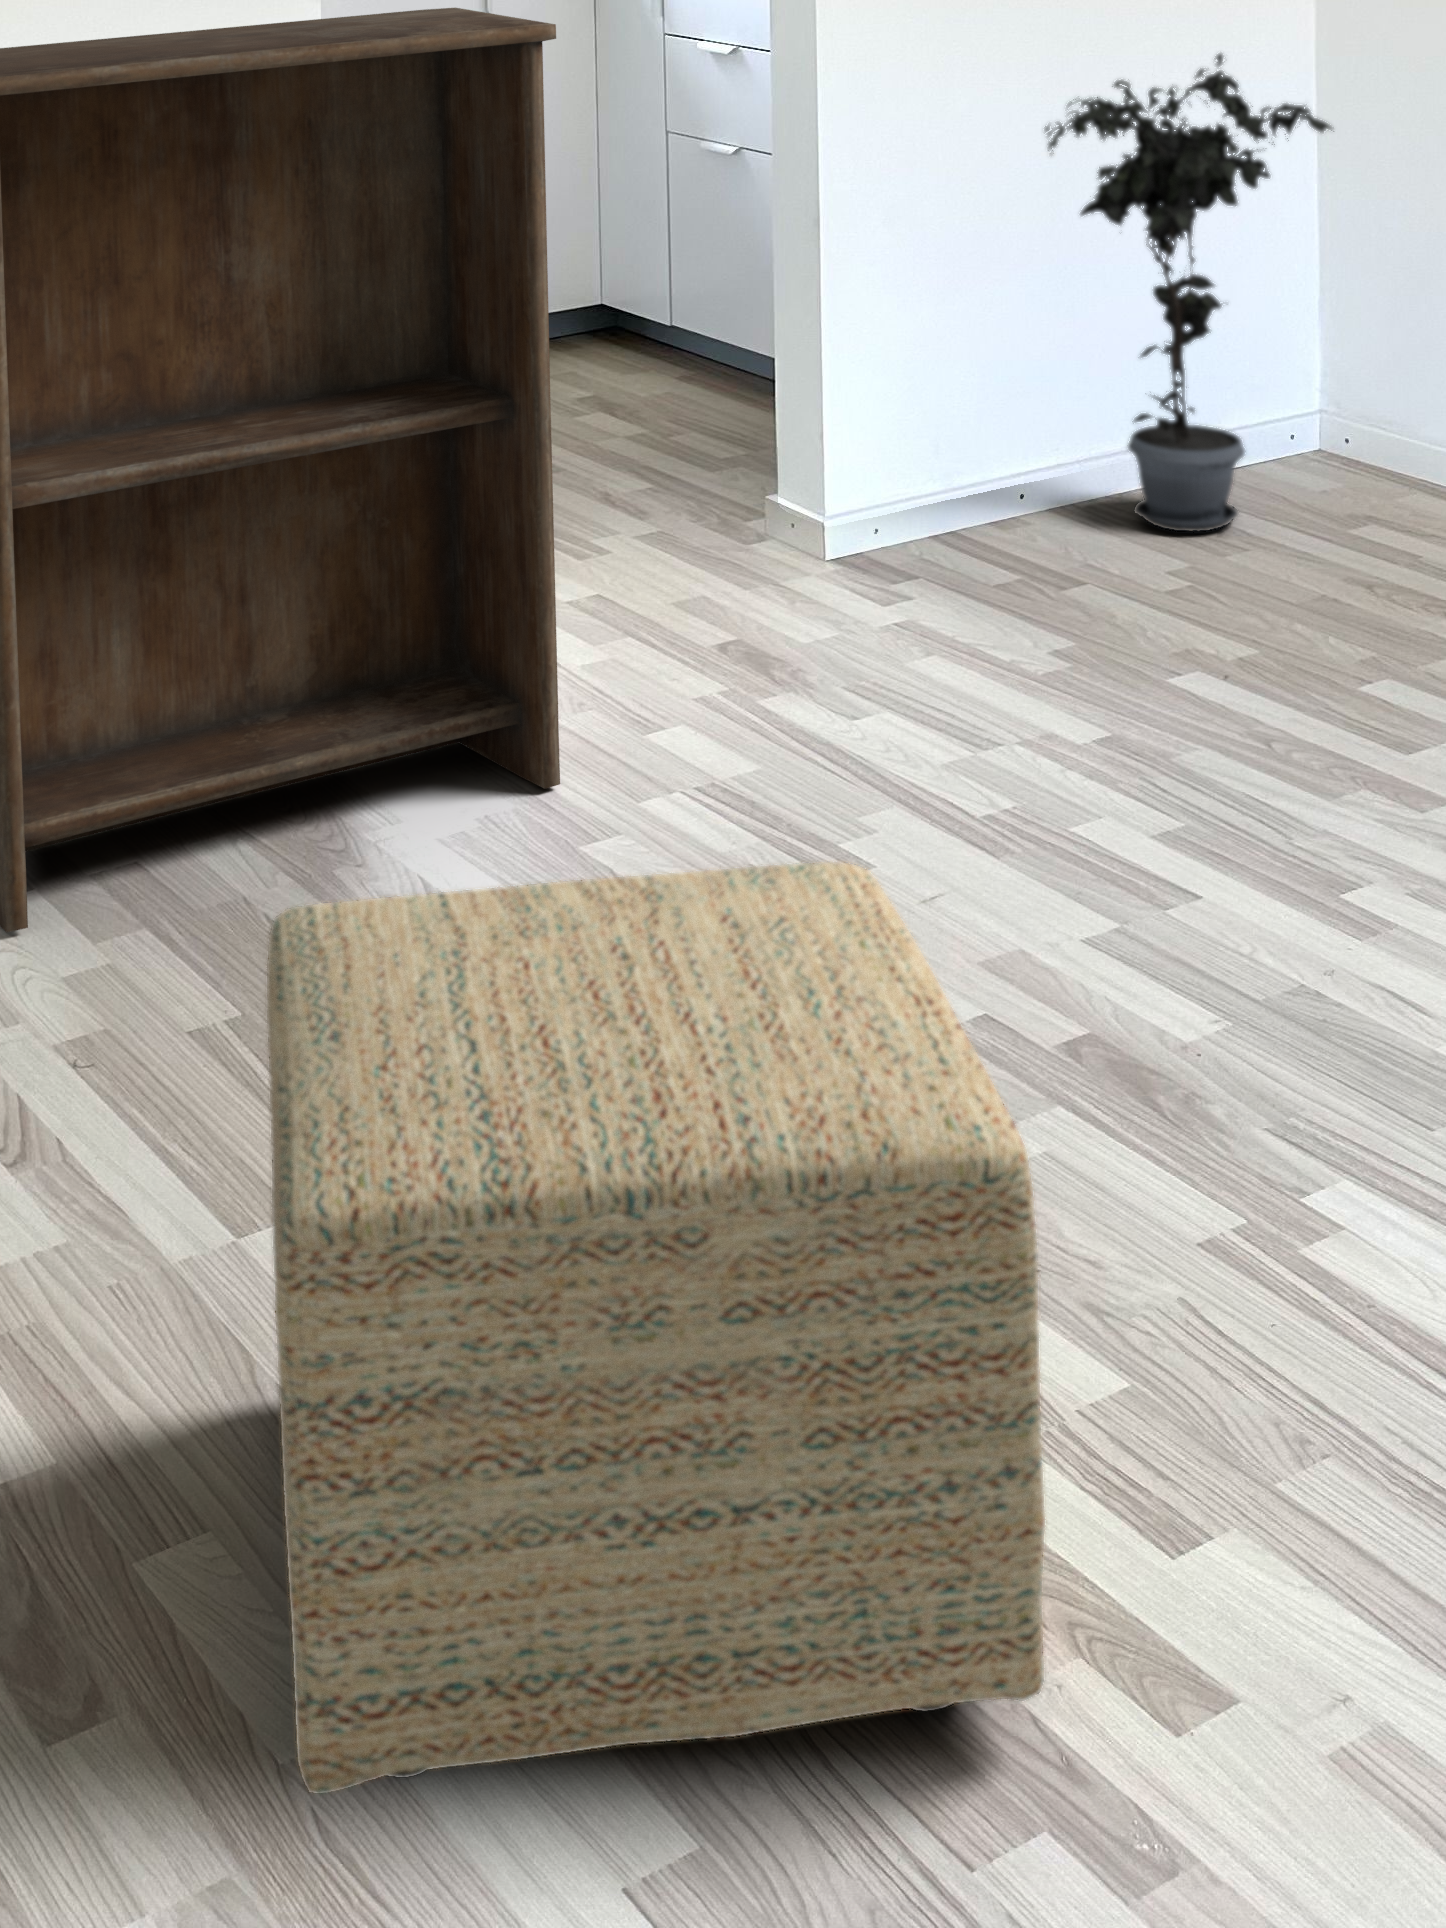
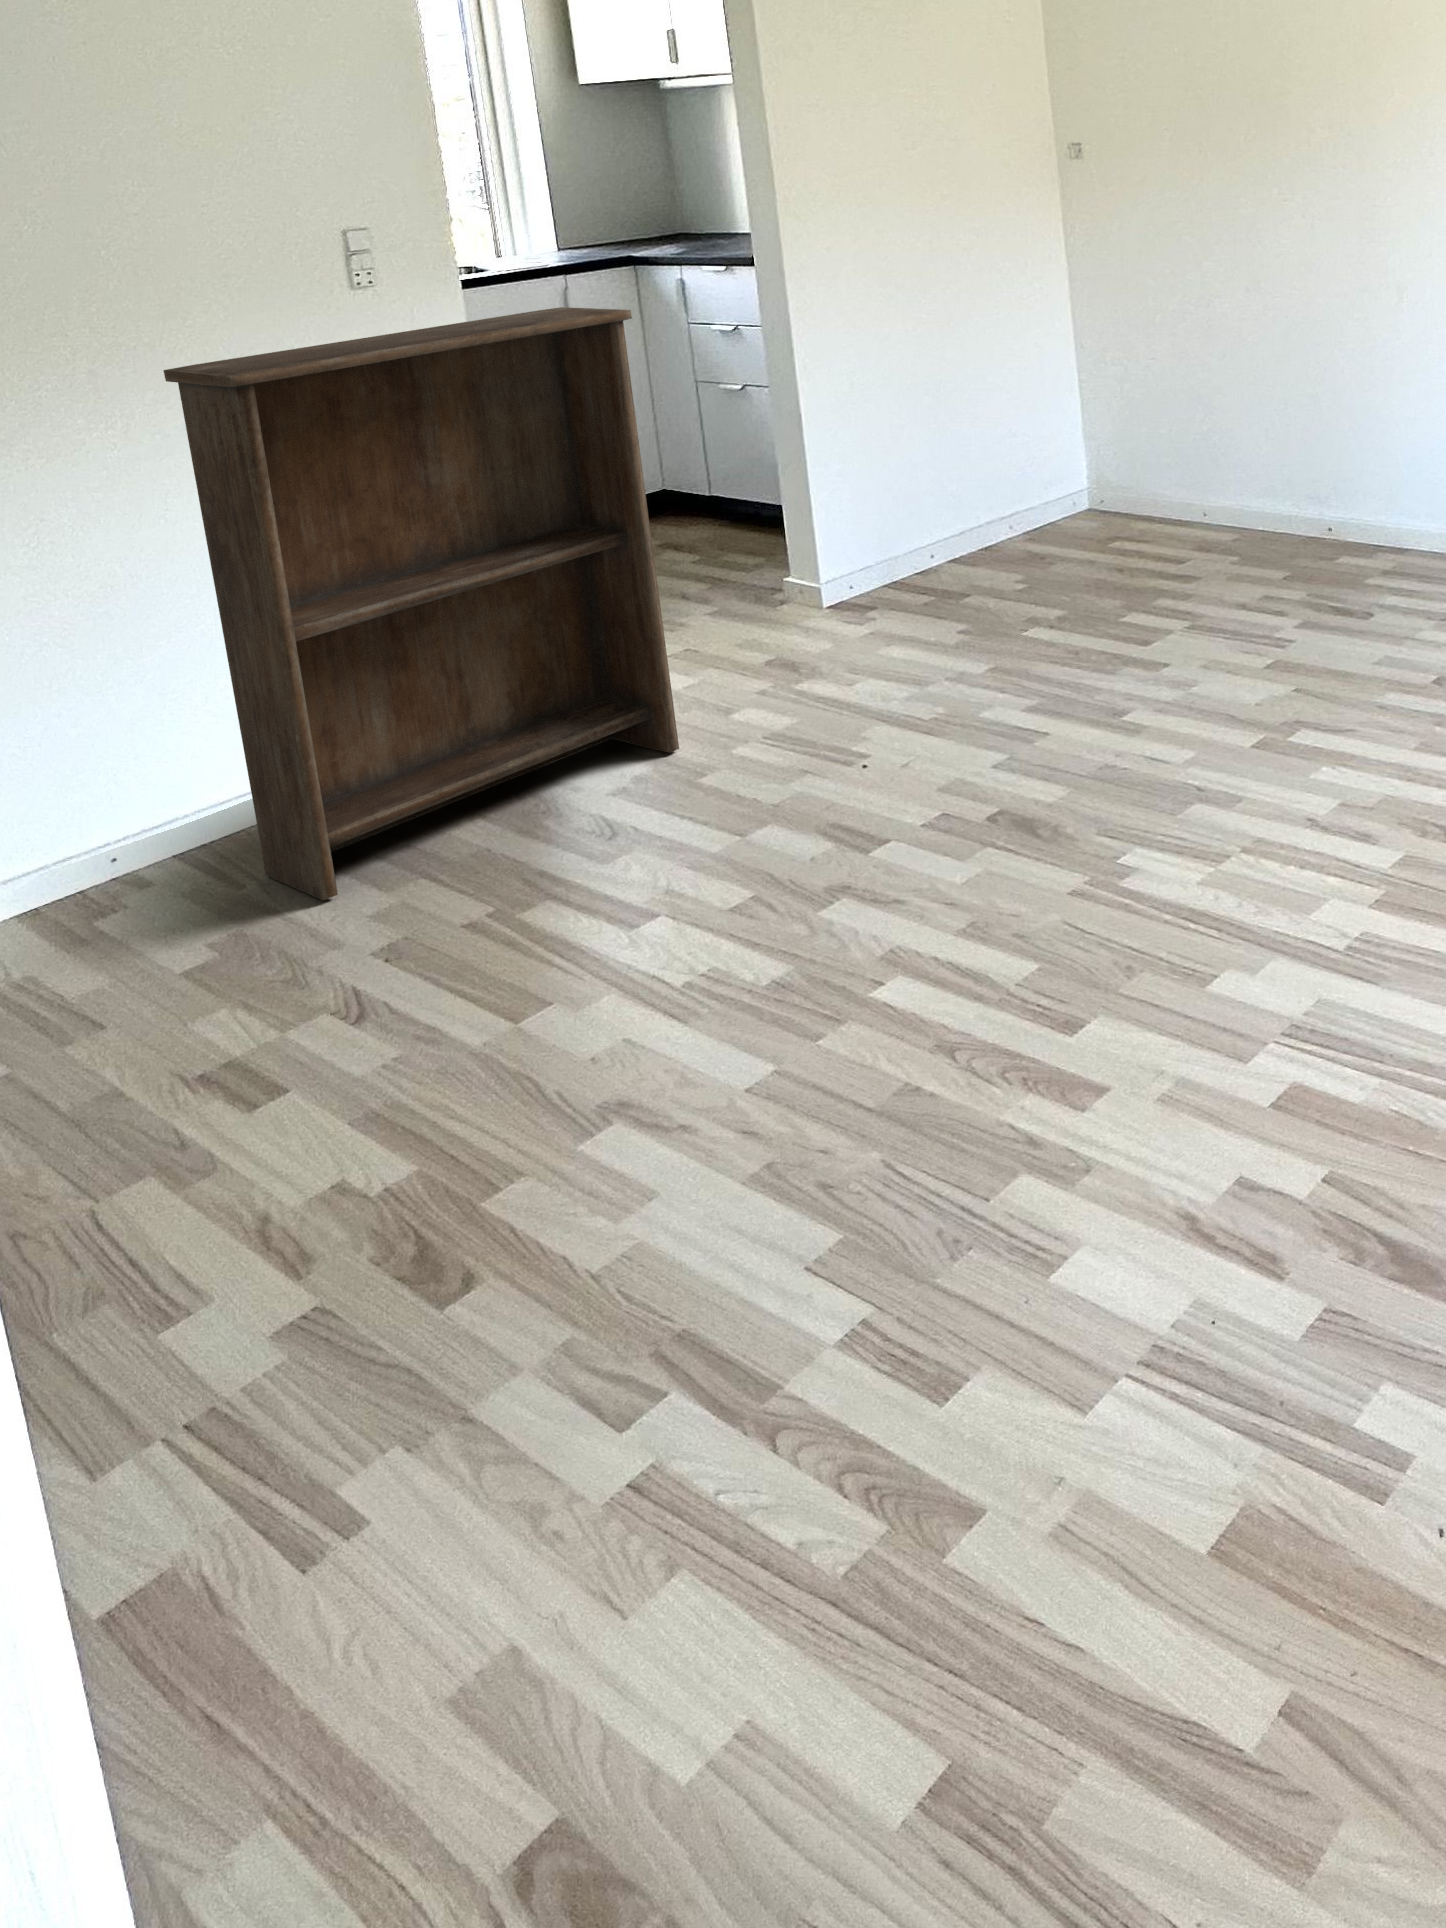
potted plant: present [1045,54,1332,531] -> none [924,299,1082,559]
ottoman: present [267,862,1045,1794] -> none [524,734,1015,1278]

